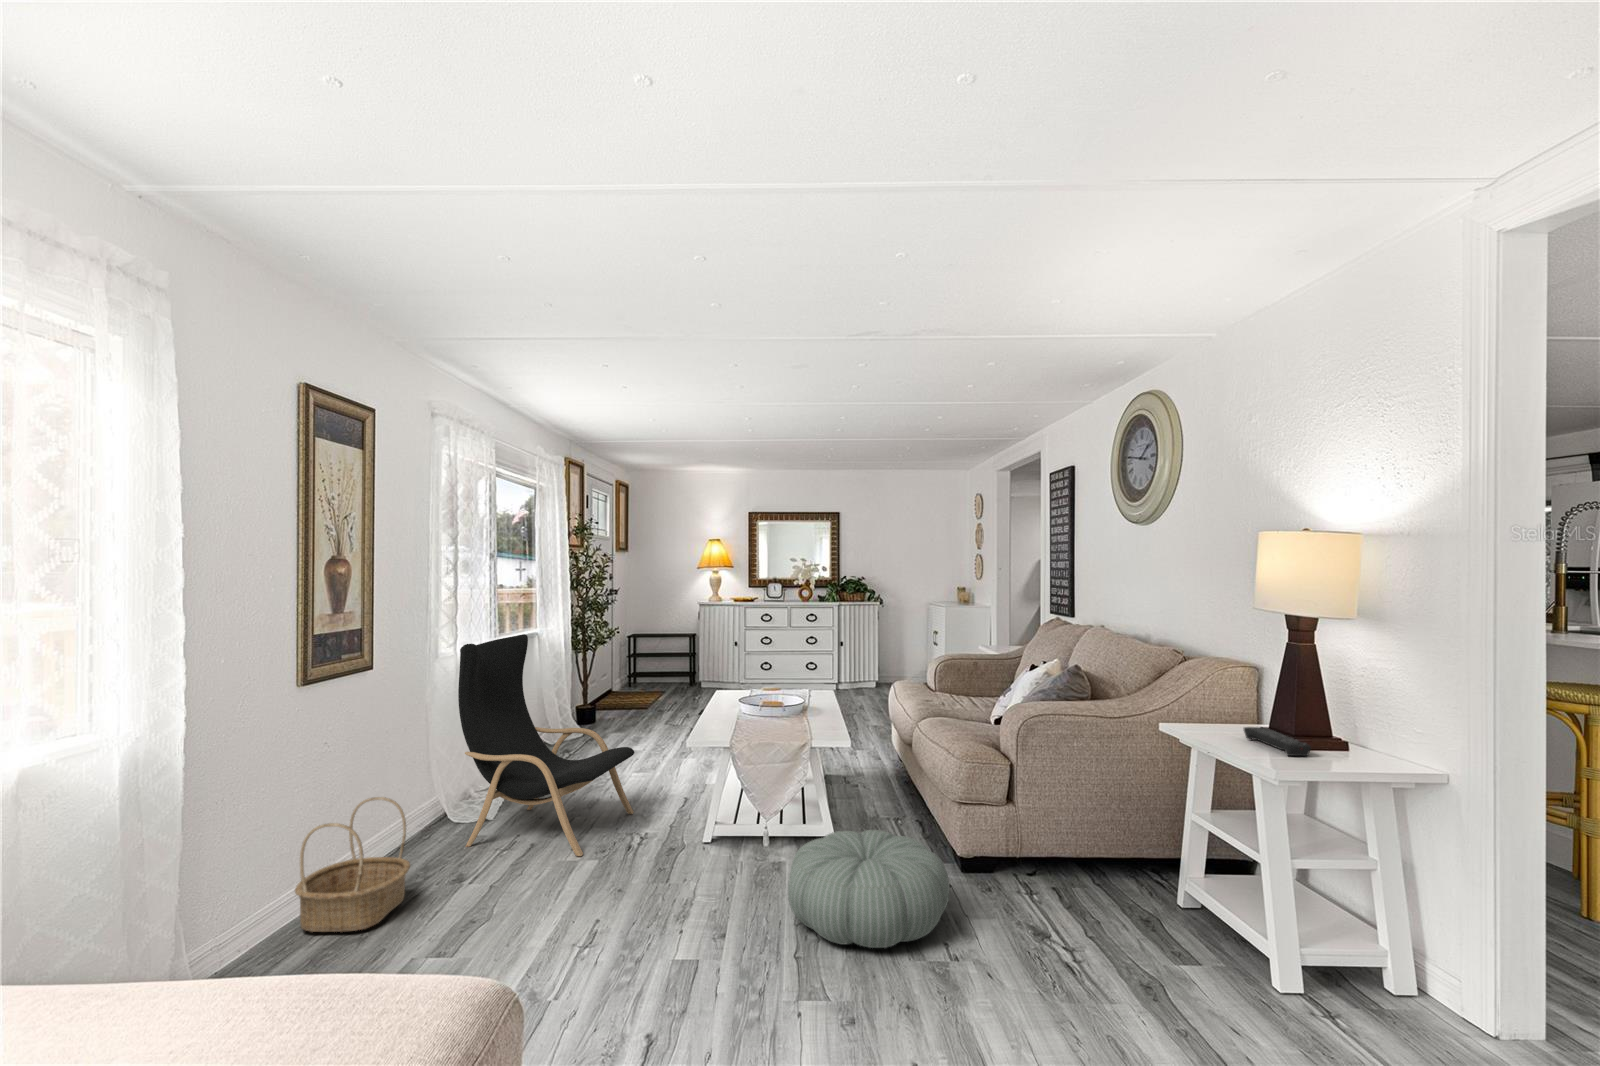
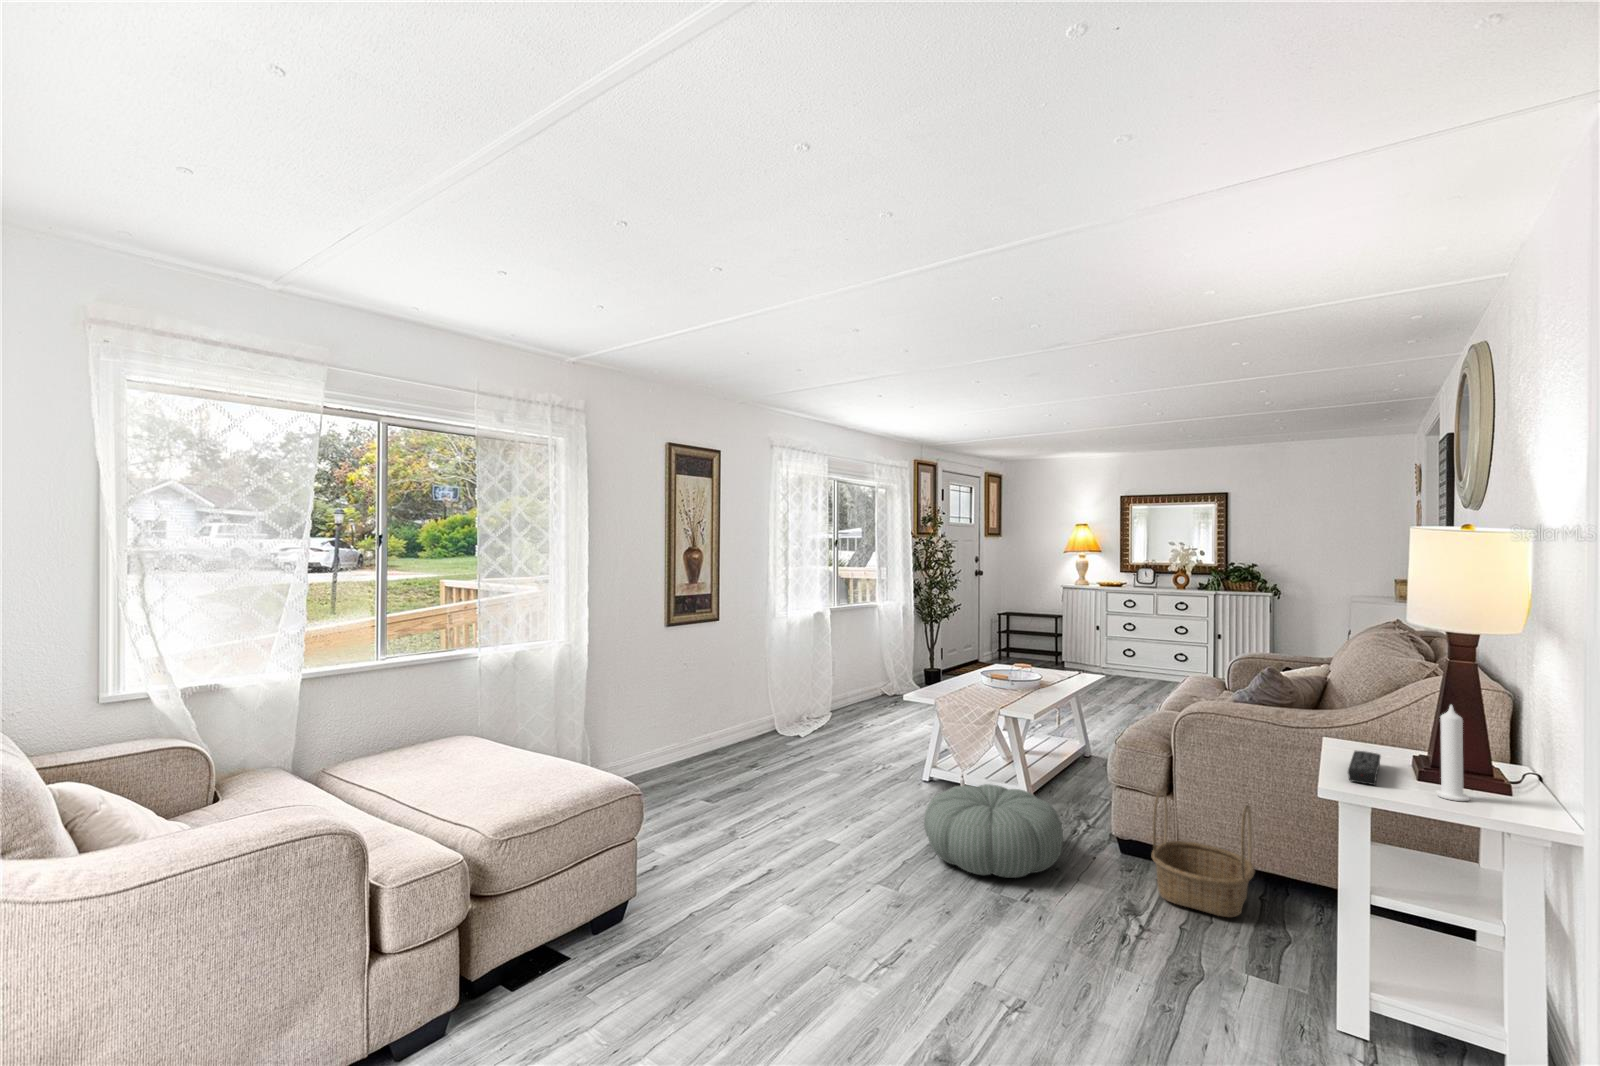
lounge chair: present [458,634,635,856] -> none [776,604,902,769]
candle: none [1347,675,1375,758] -> present [1435,705,1470,801]
basket: present [295,797,410,932] -> present [1151,789,1255,917]

